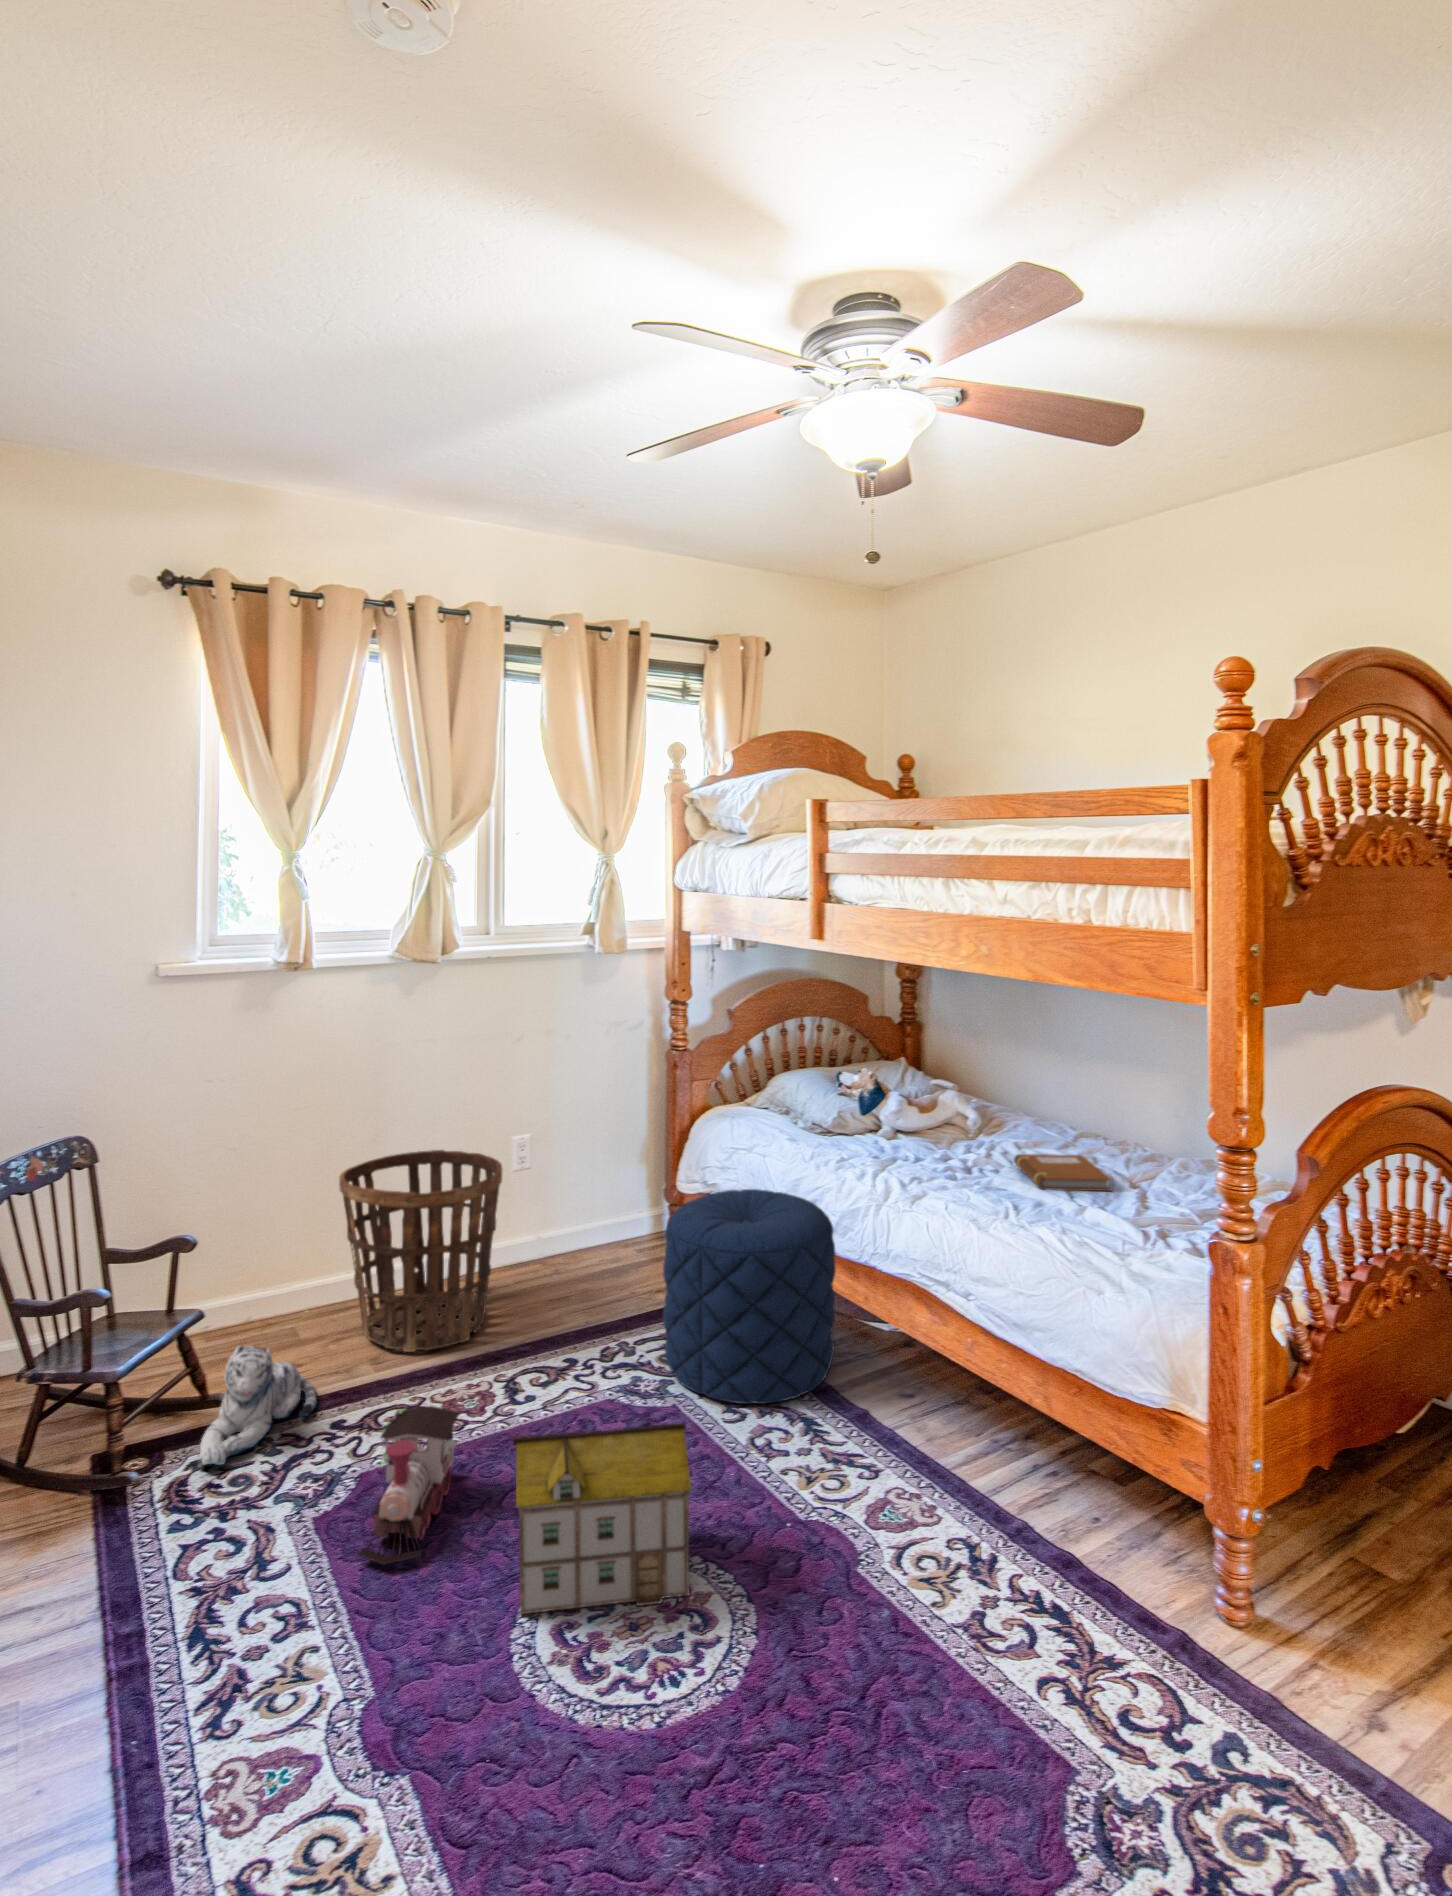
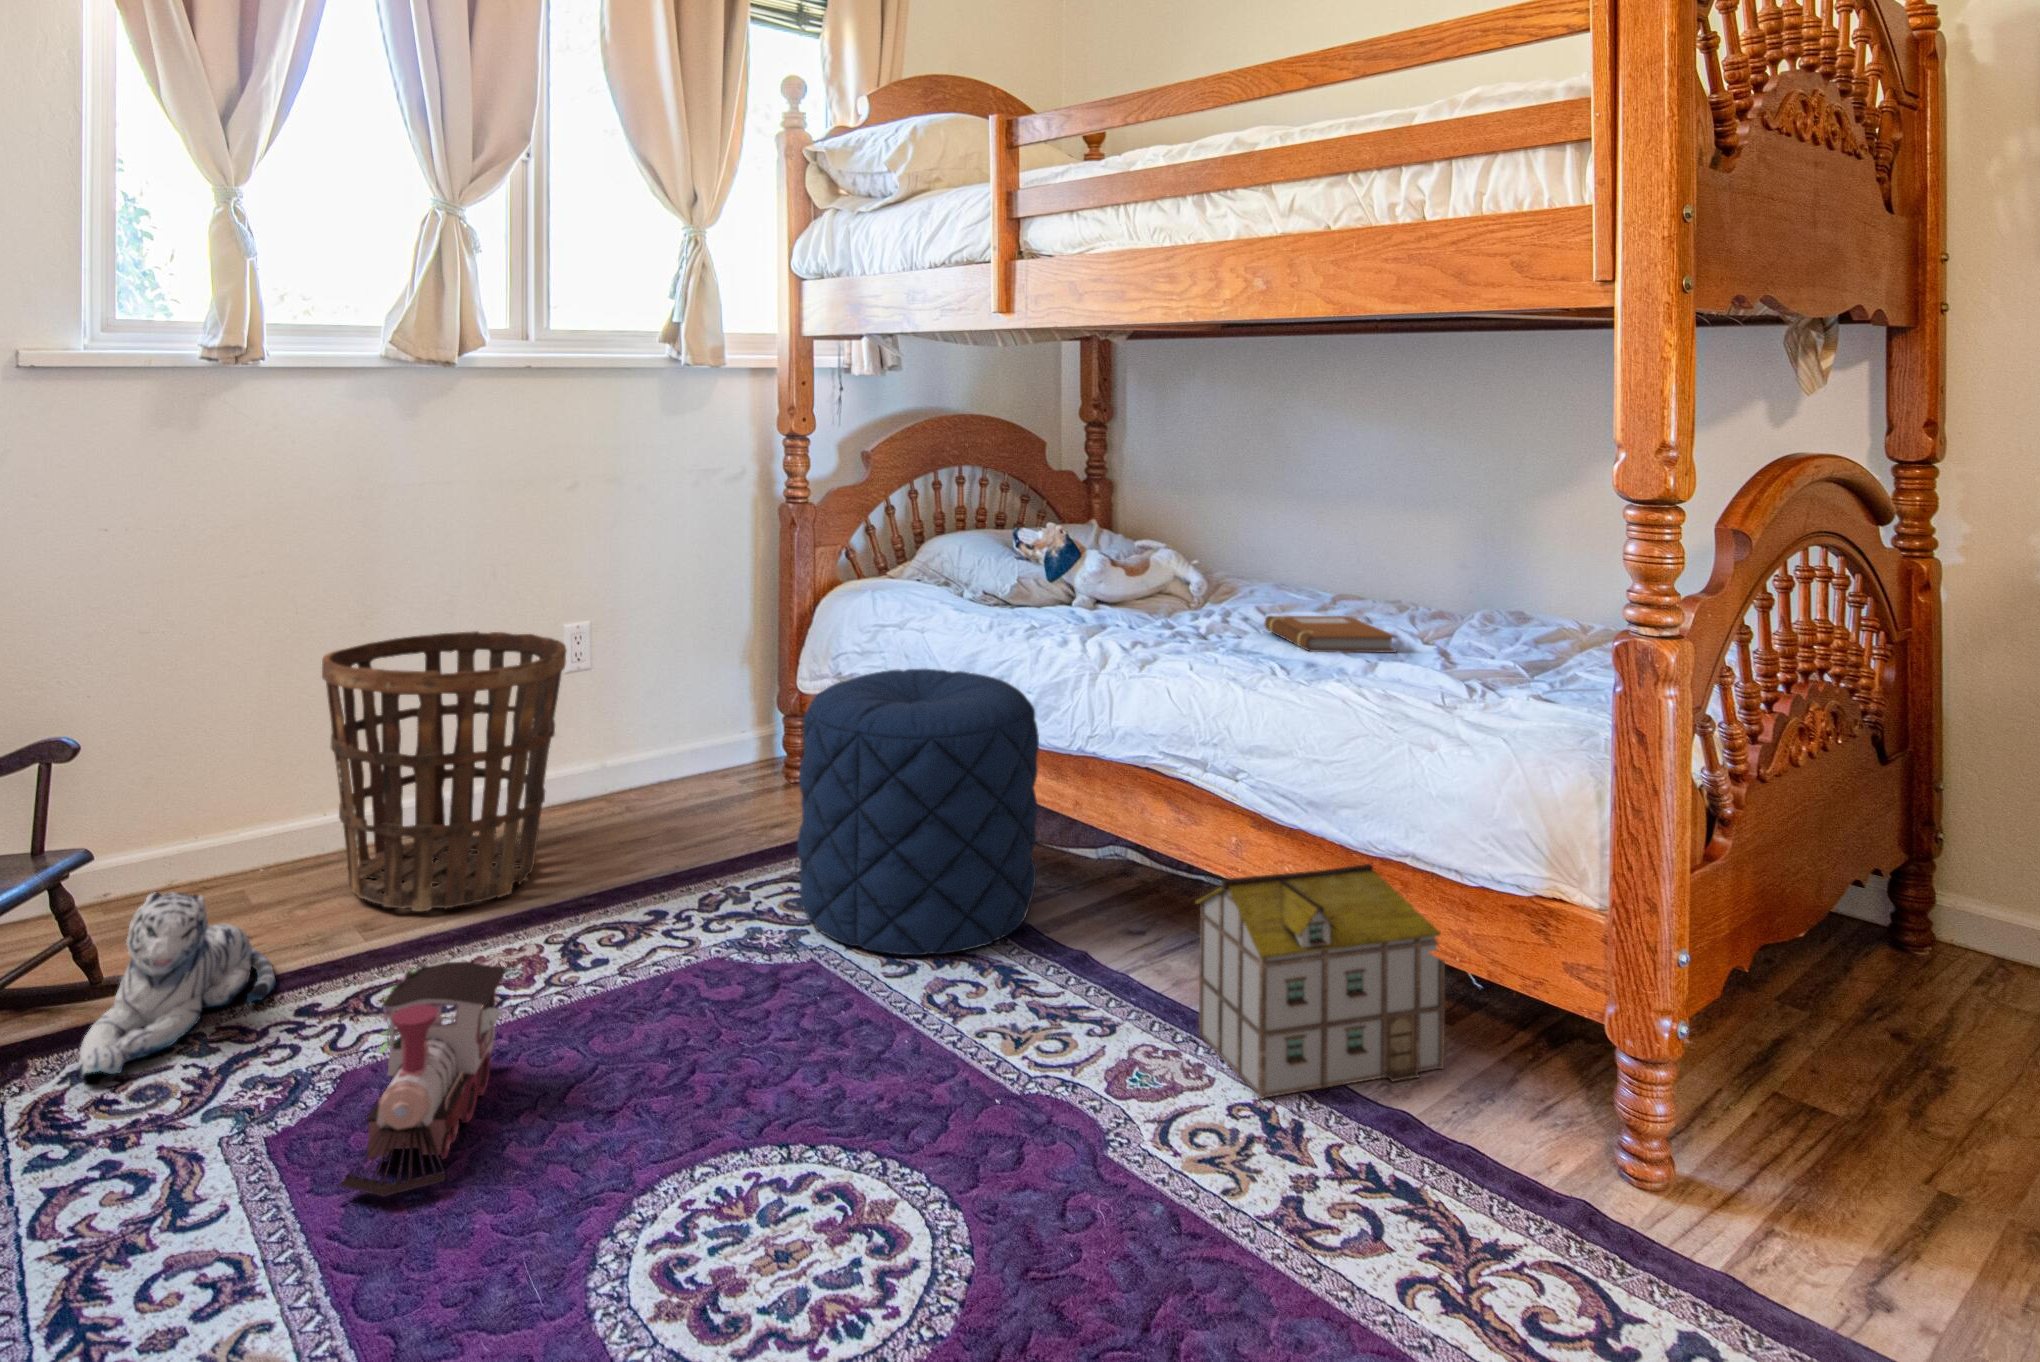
toy house: present [513,1422,692,1615] -> present [1196,863,1445,1099]

